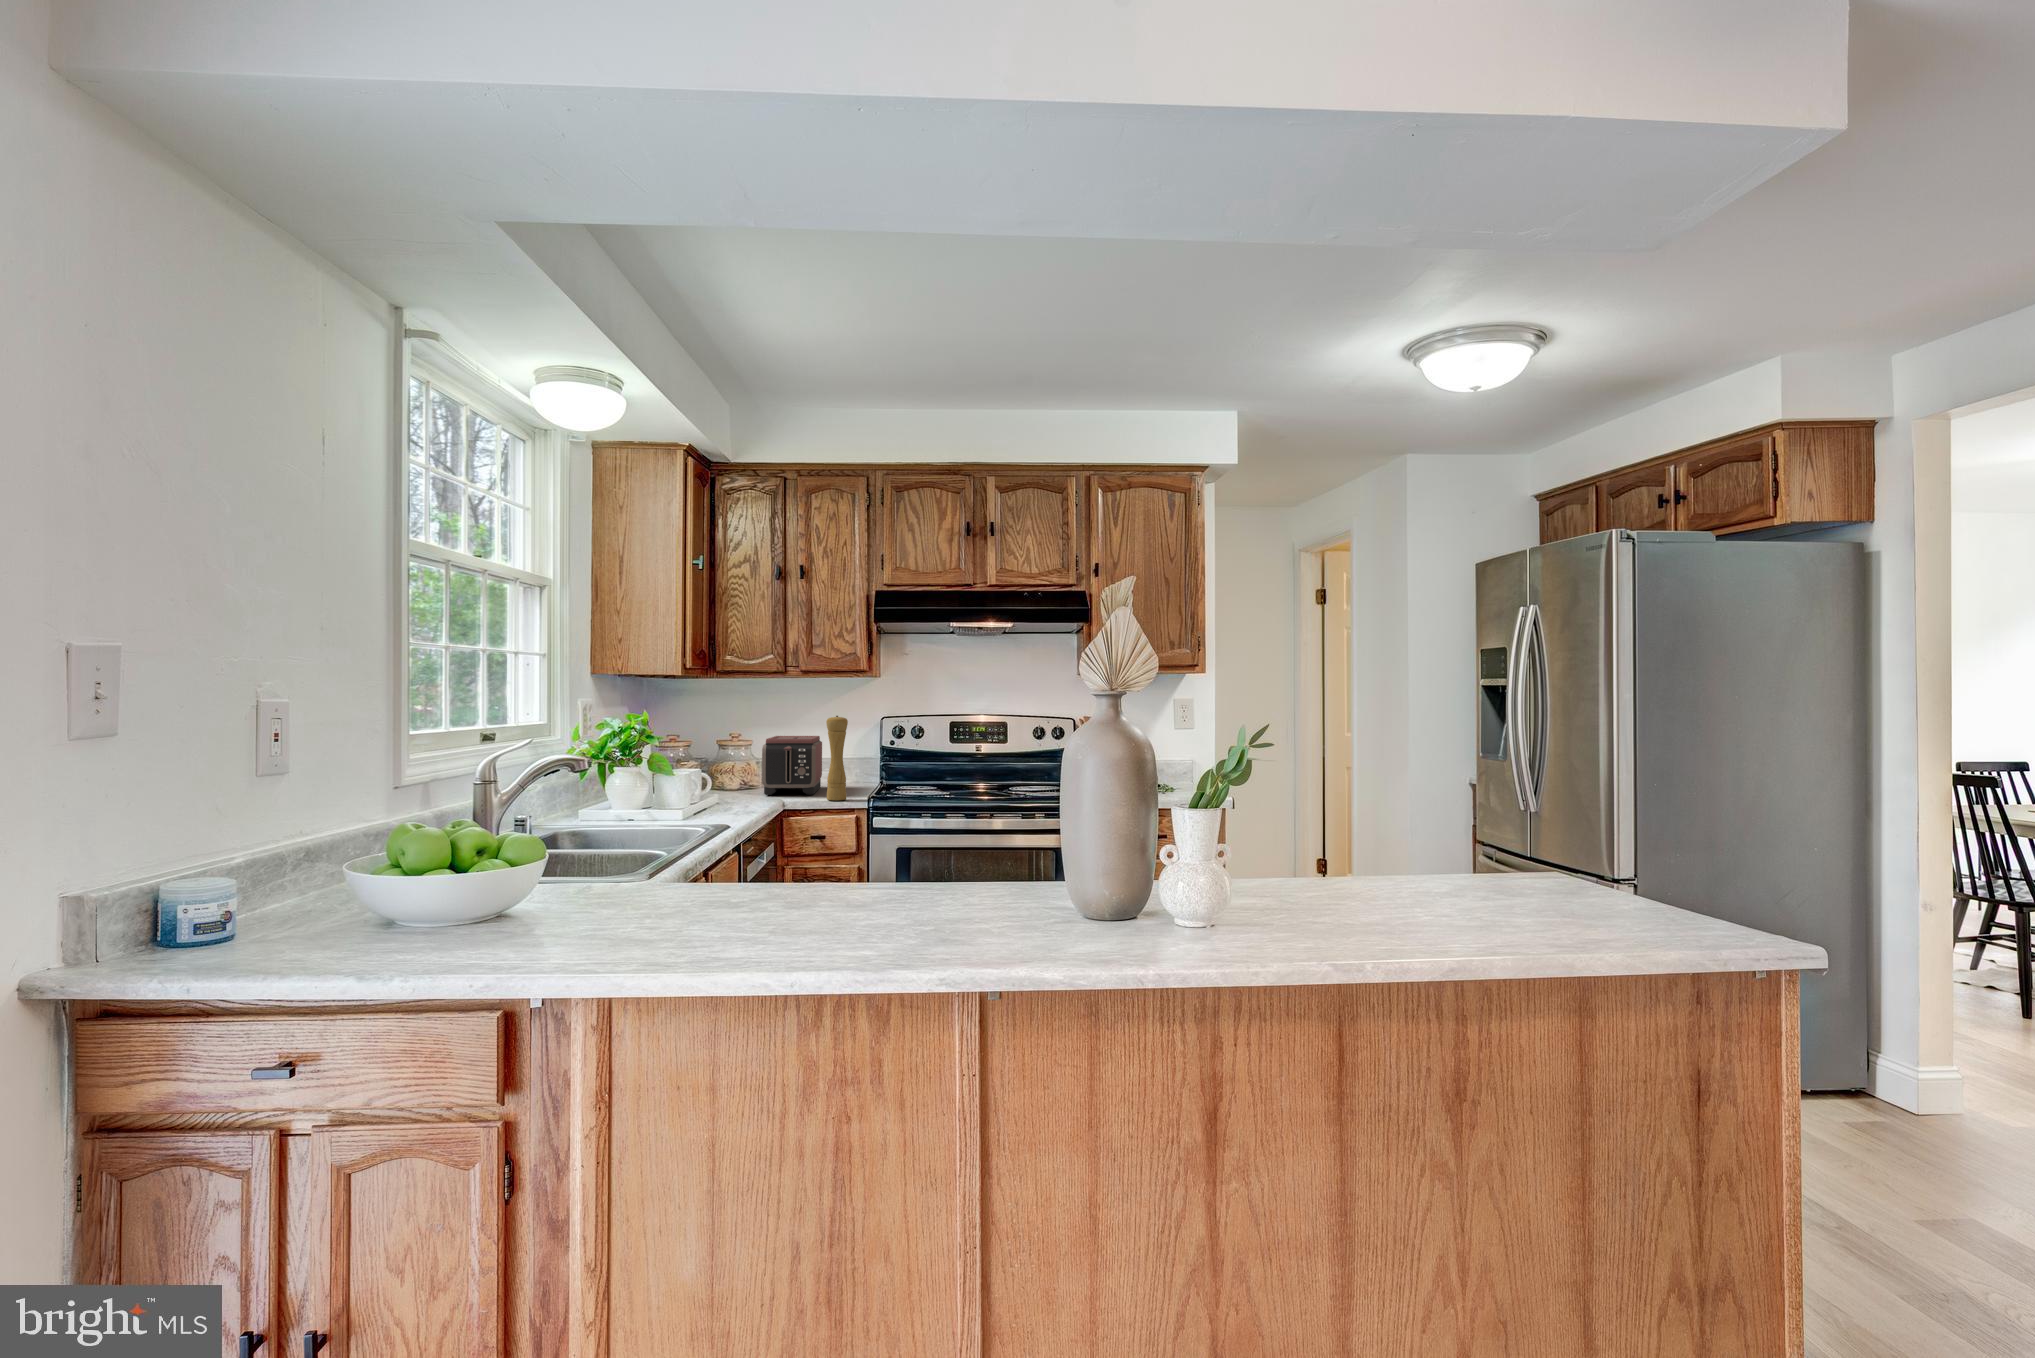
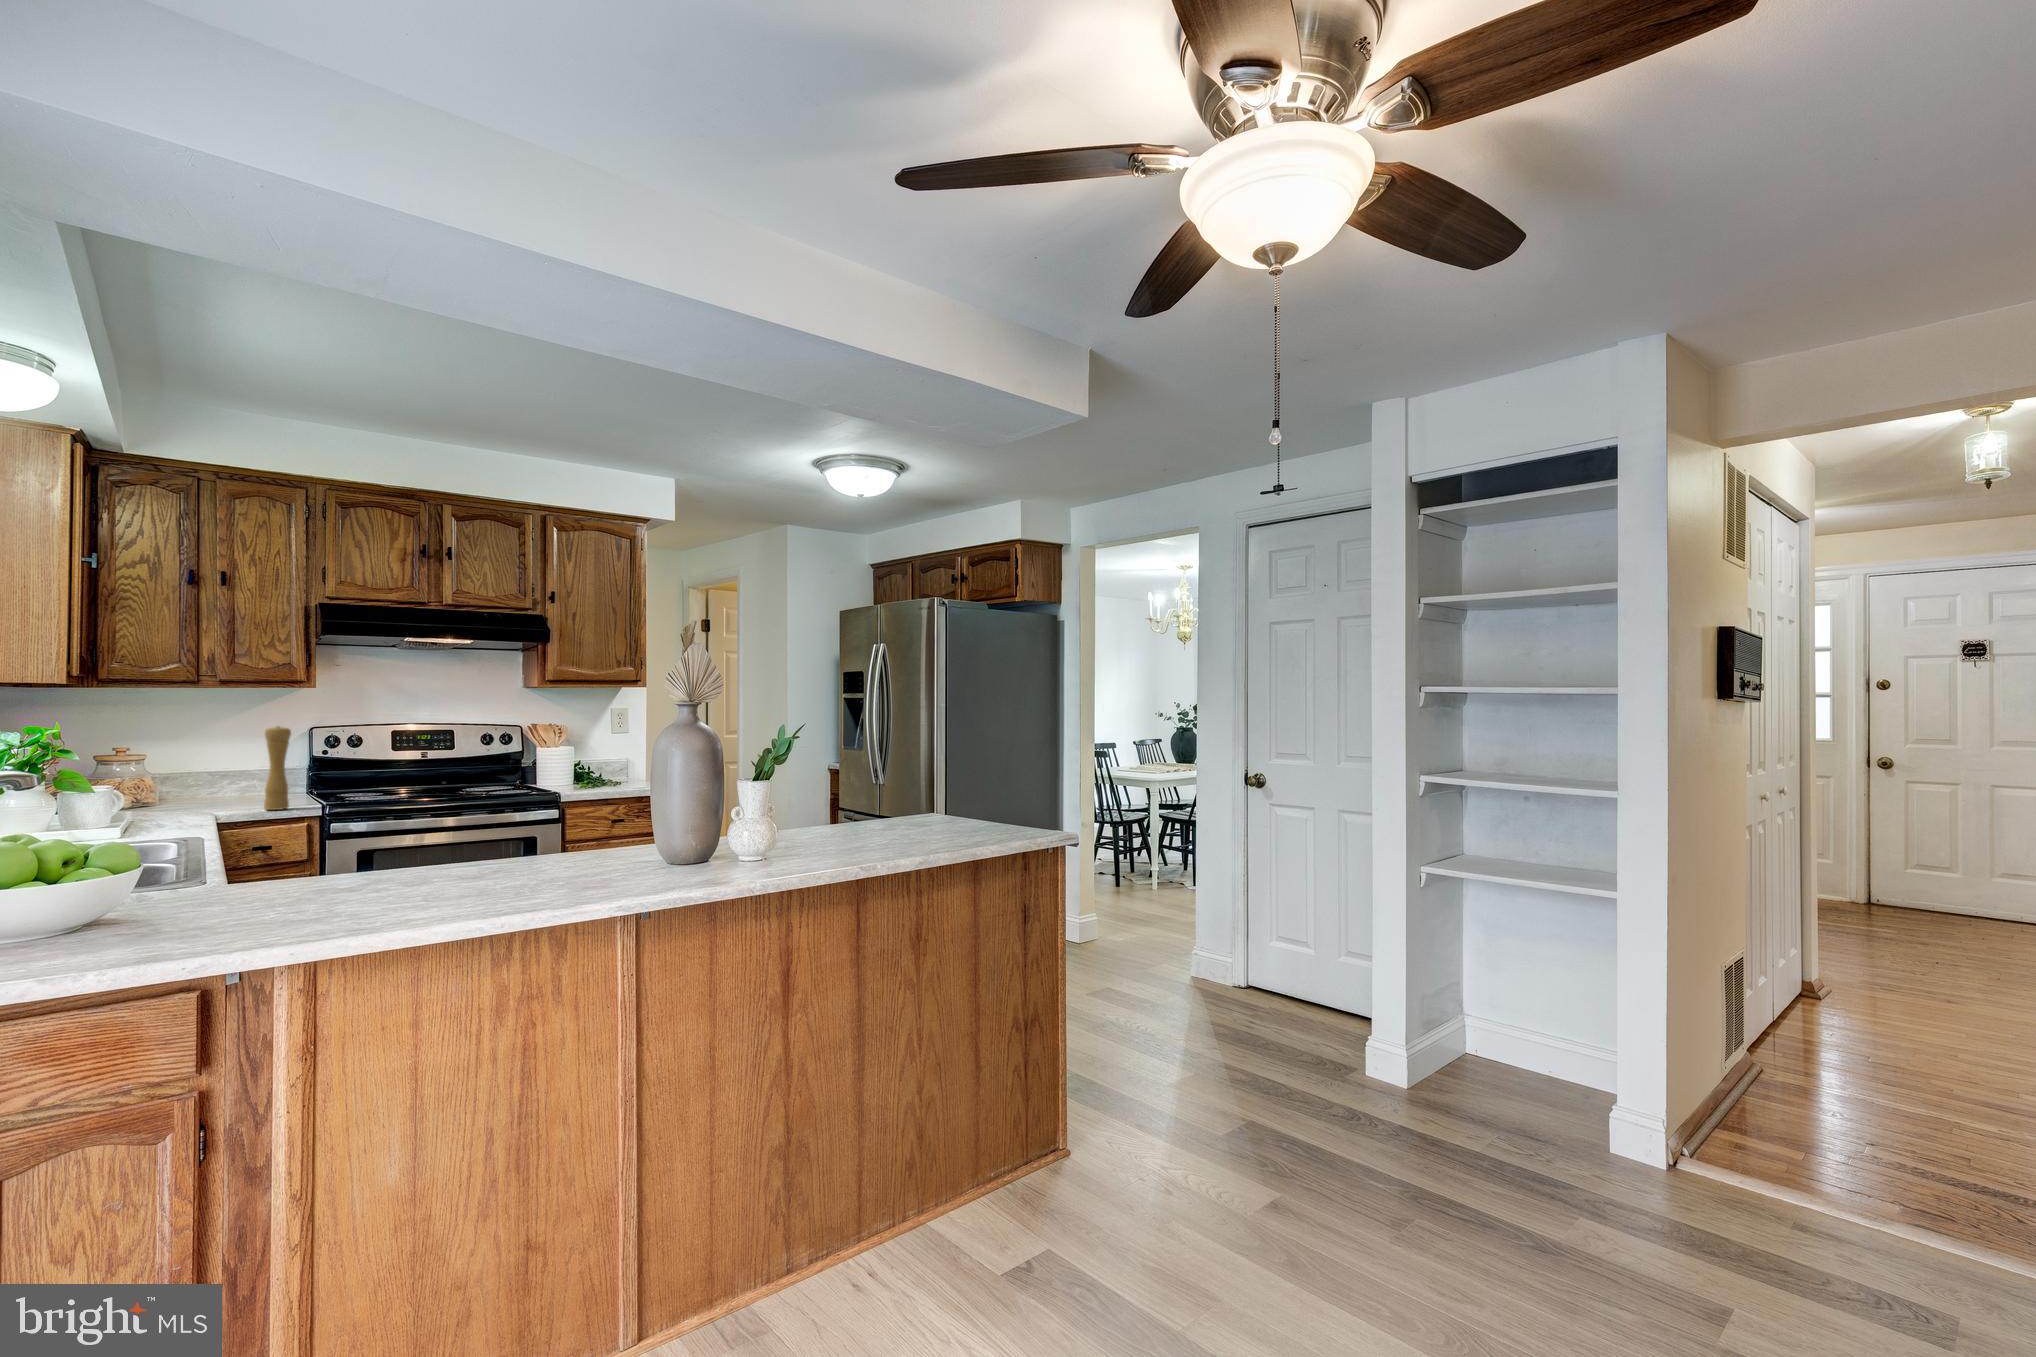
toaster: present [762,736,822,795] -> none [169,747,243,810]

